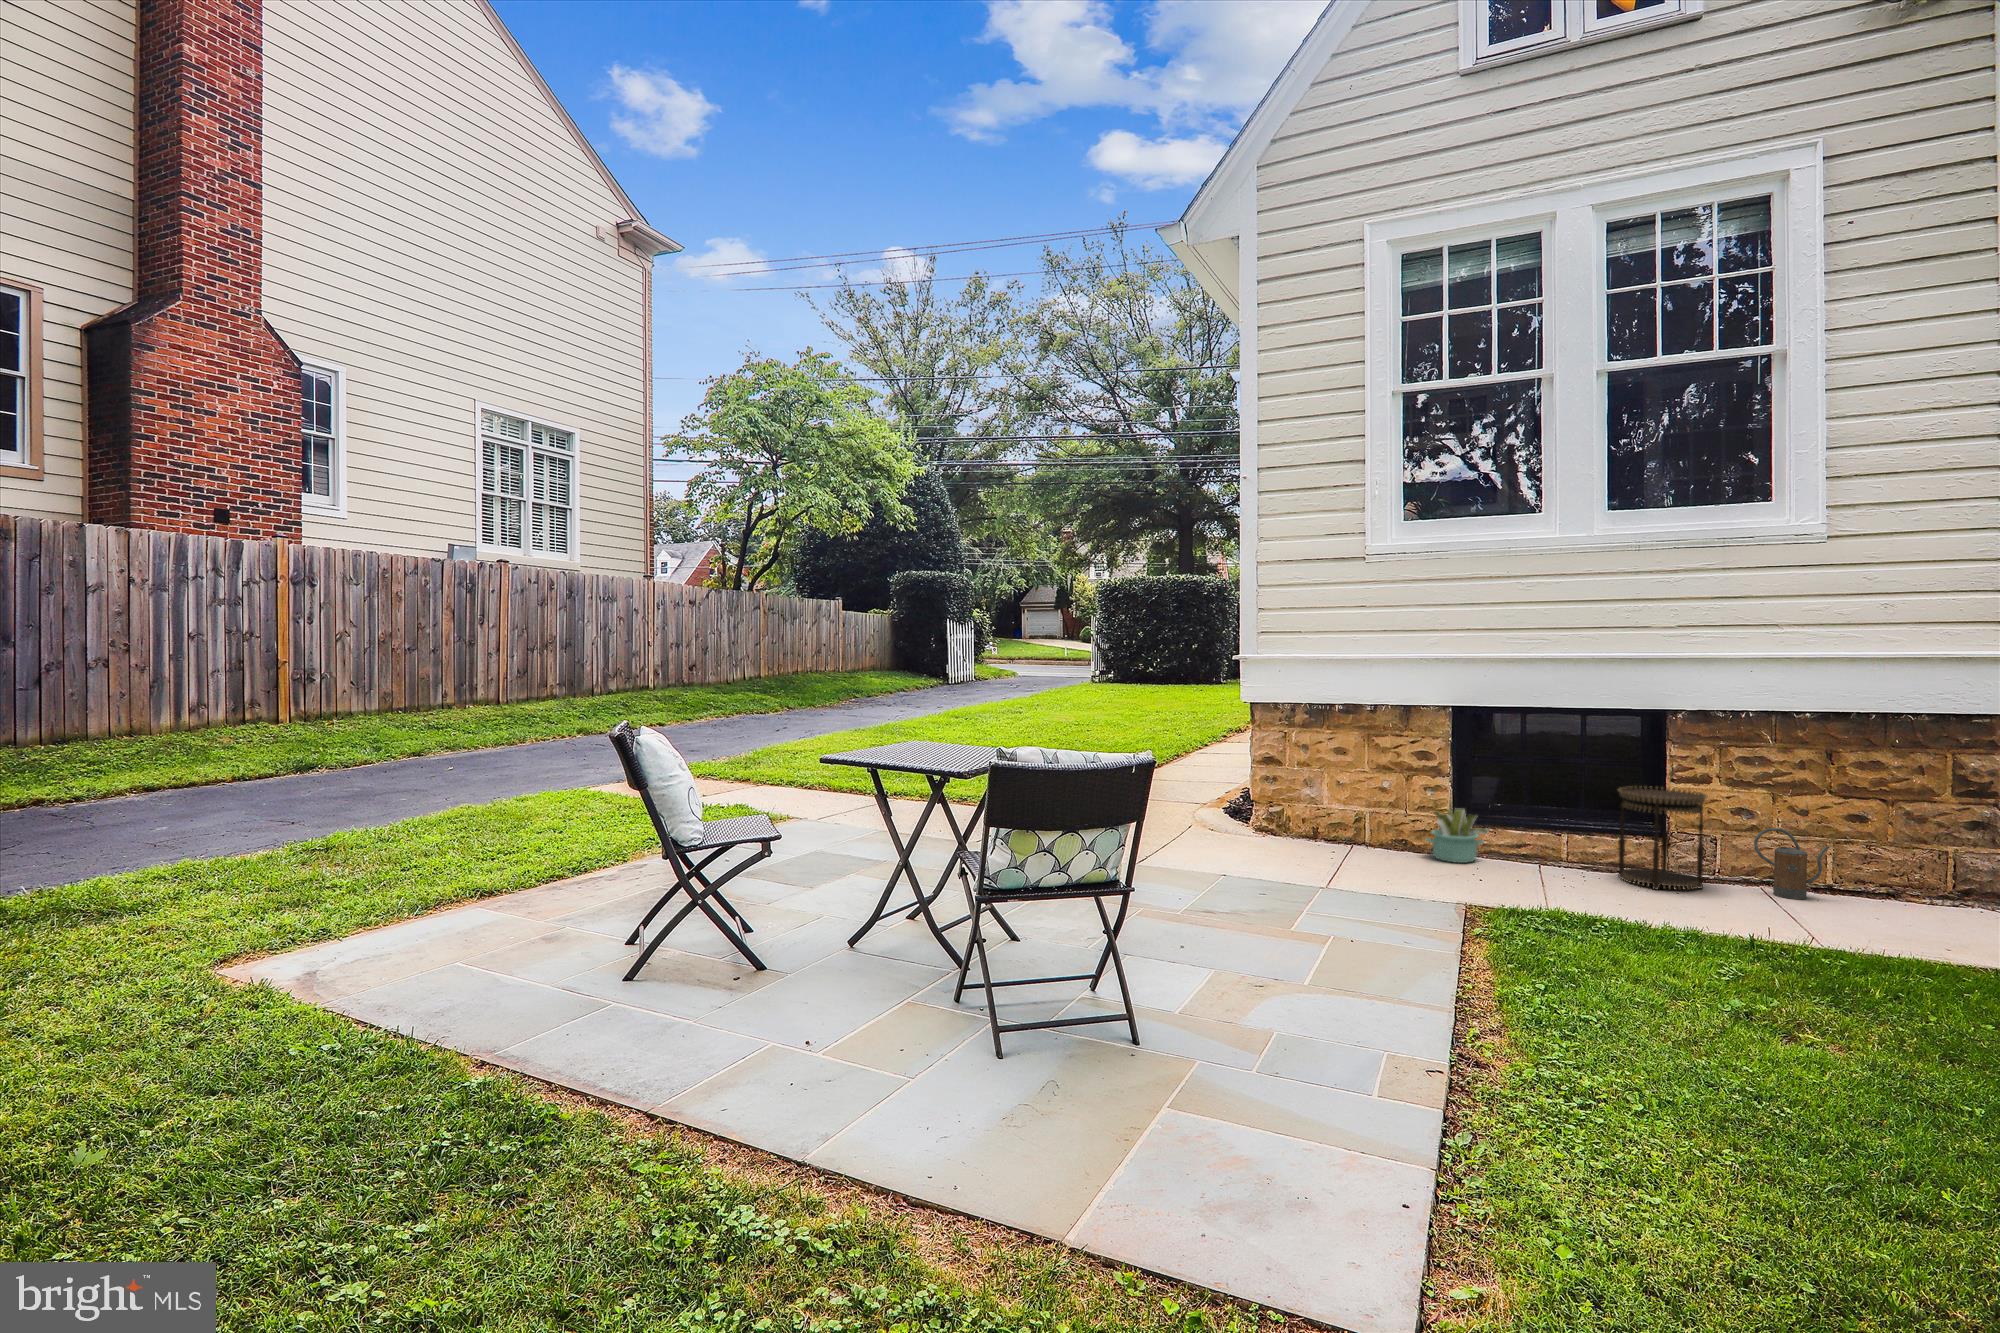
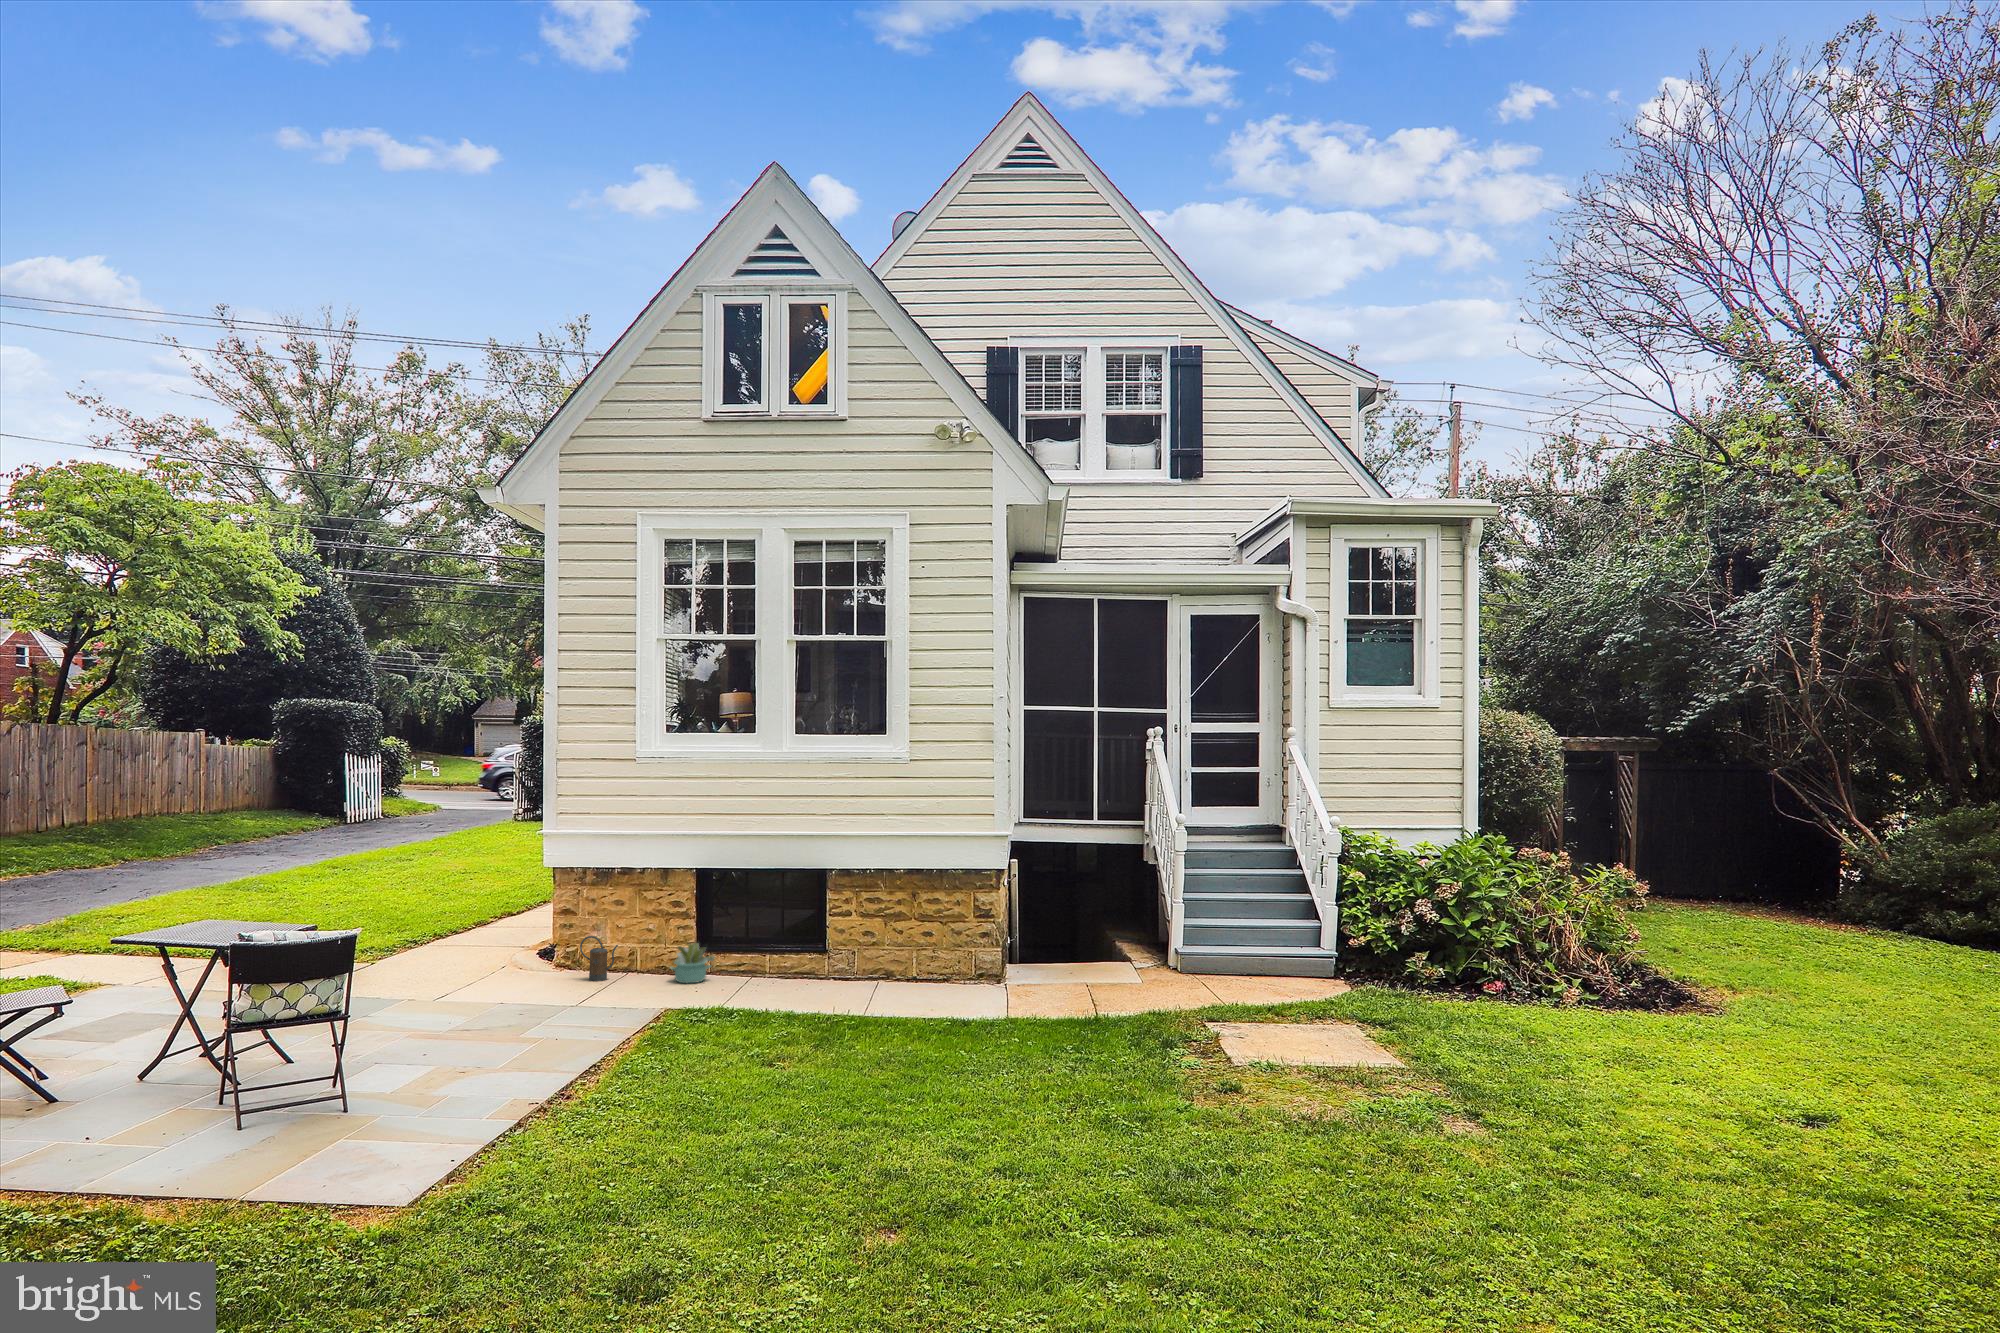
side table: present [1618,787,1707,890] -> none [789,920,840,991]
watering can: present [1754,828,1830,899] -> present [580,936,618,981]

